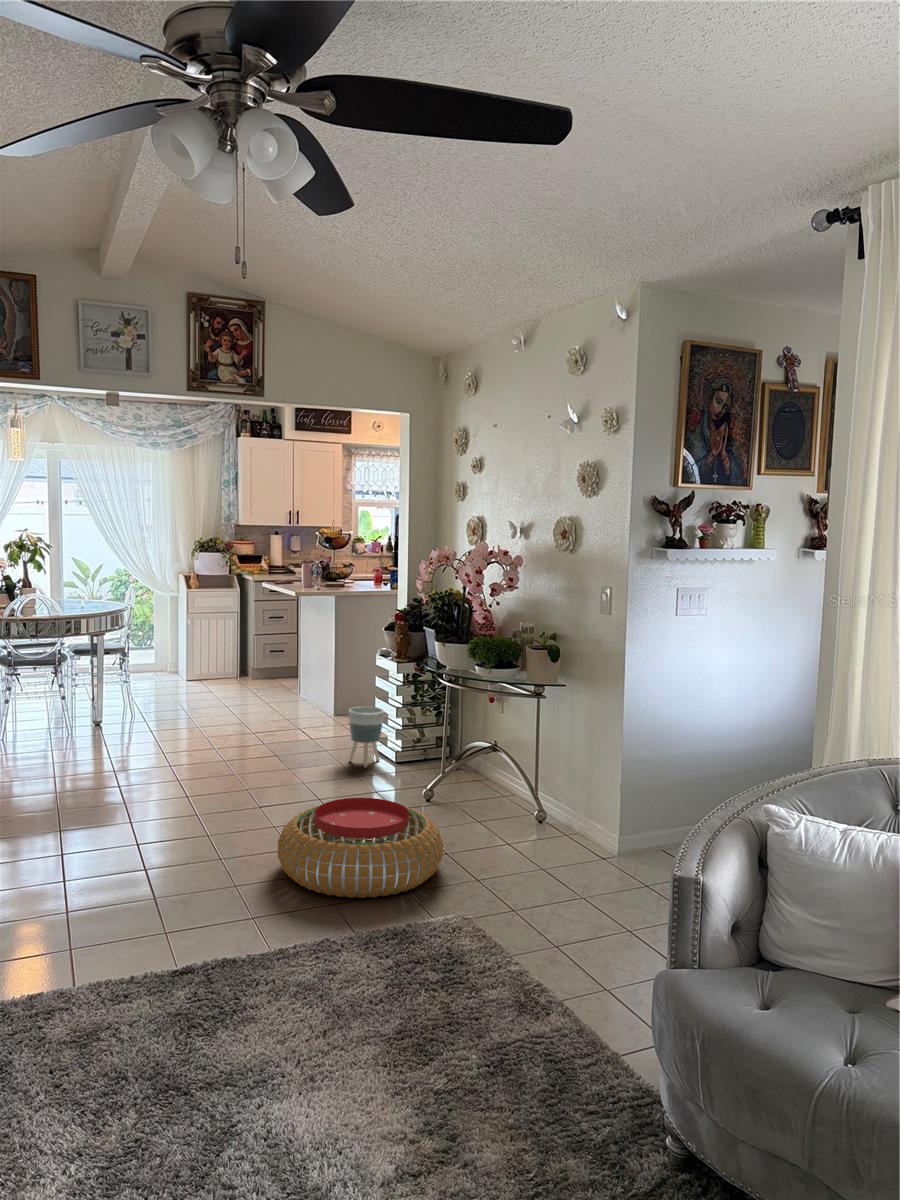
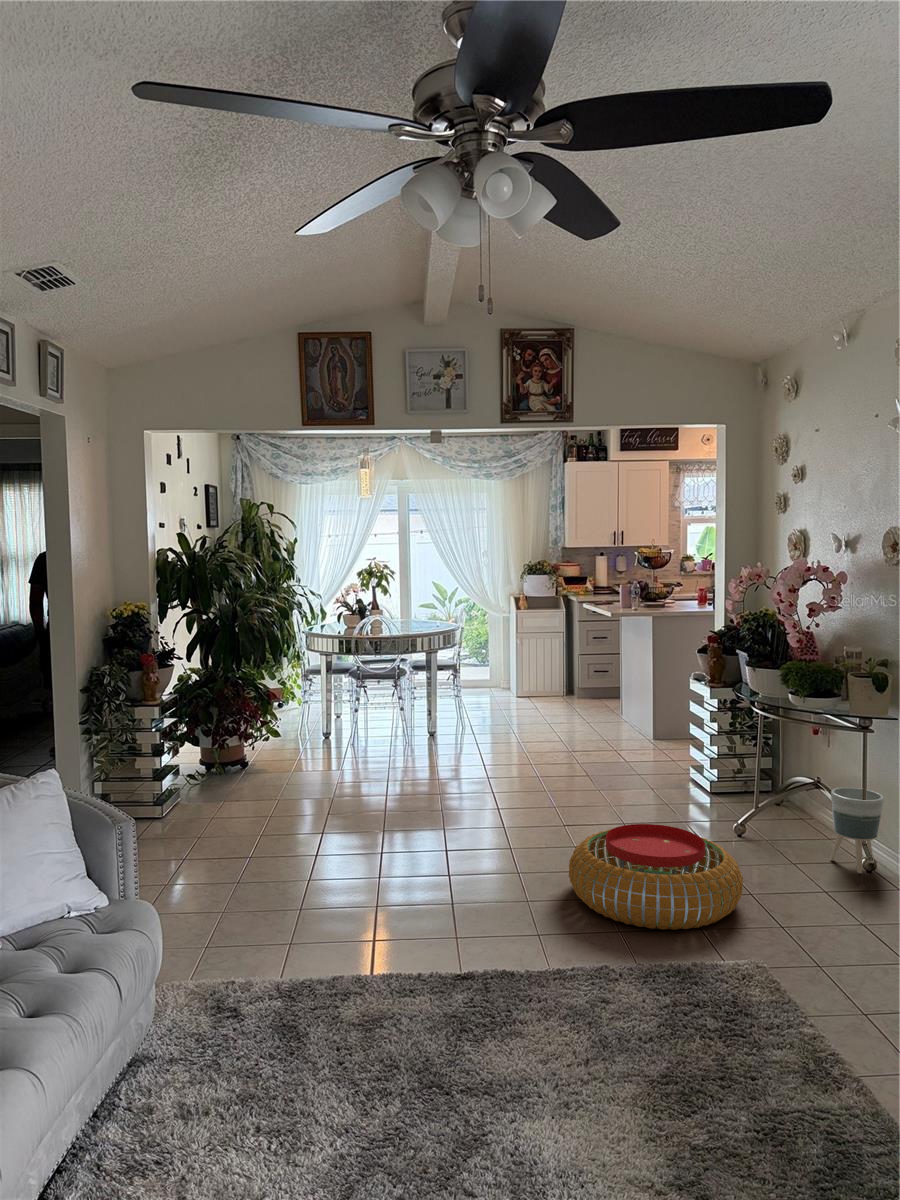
planter: present [349,707,384,767] -> present [830,787,884,873]

